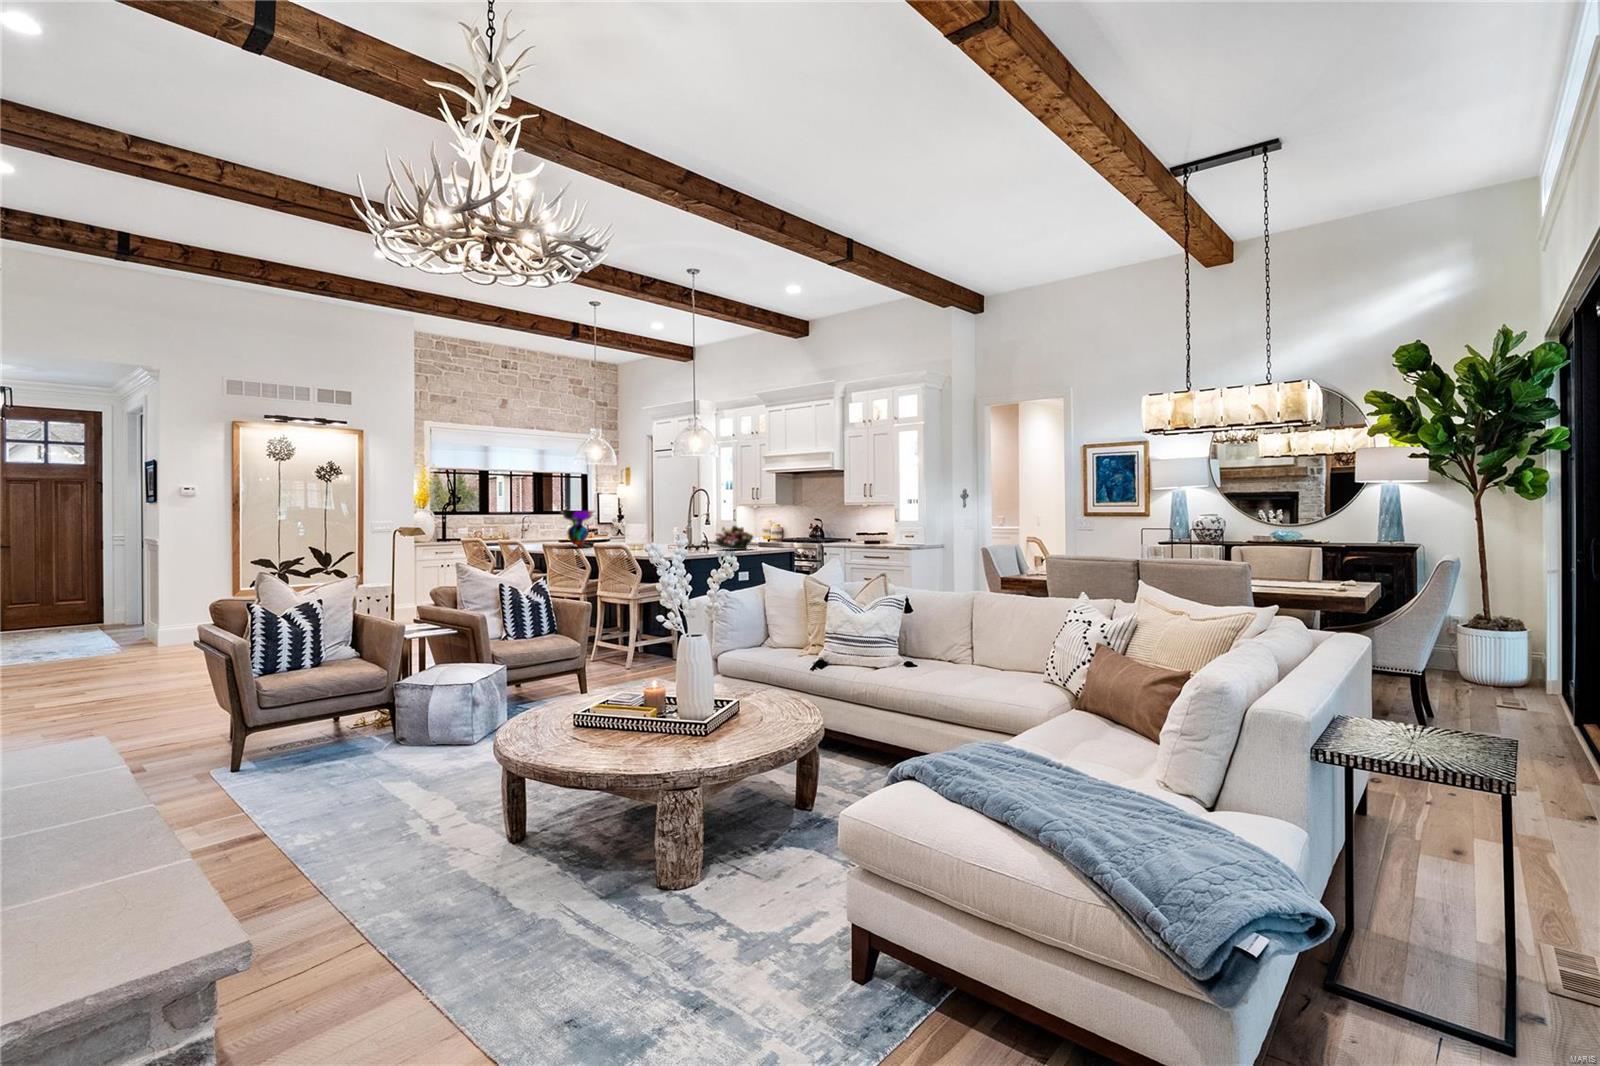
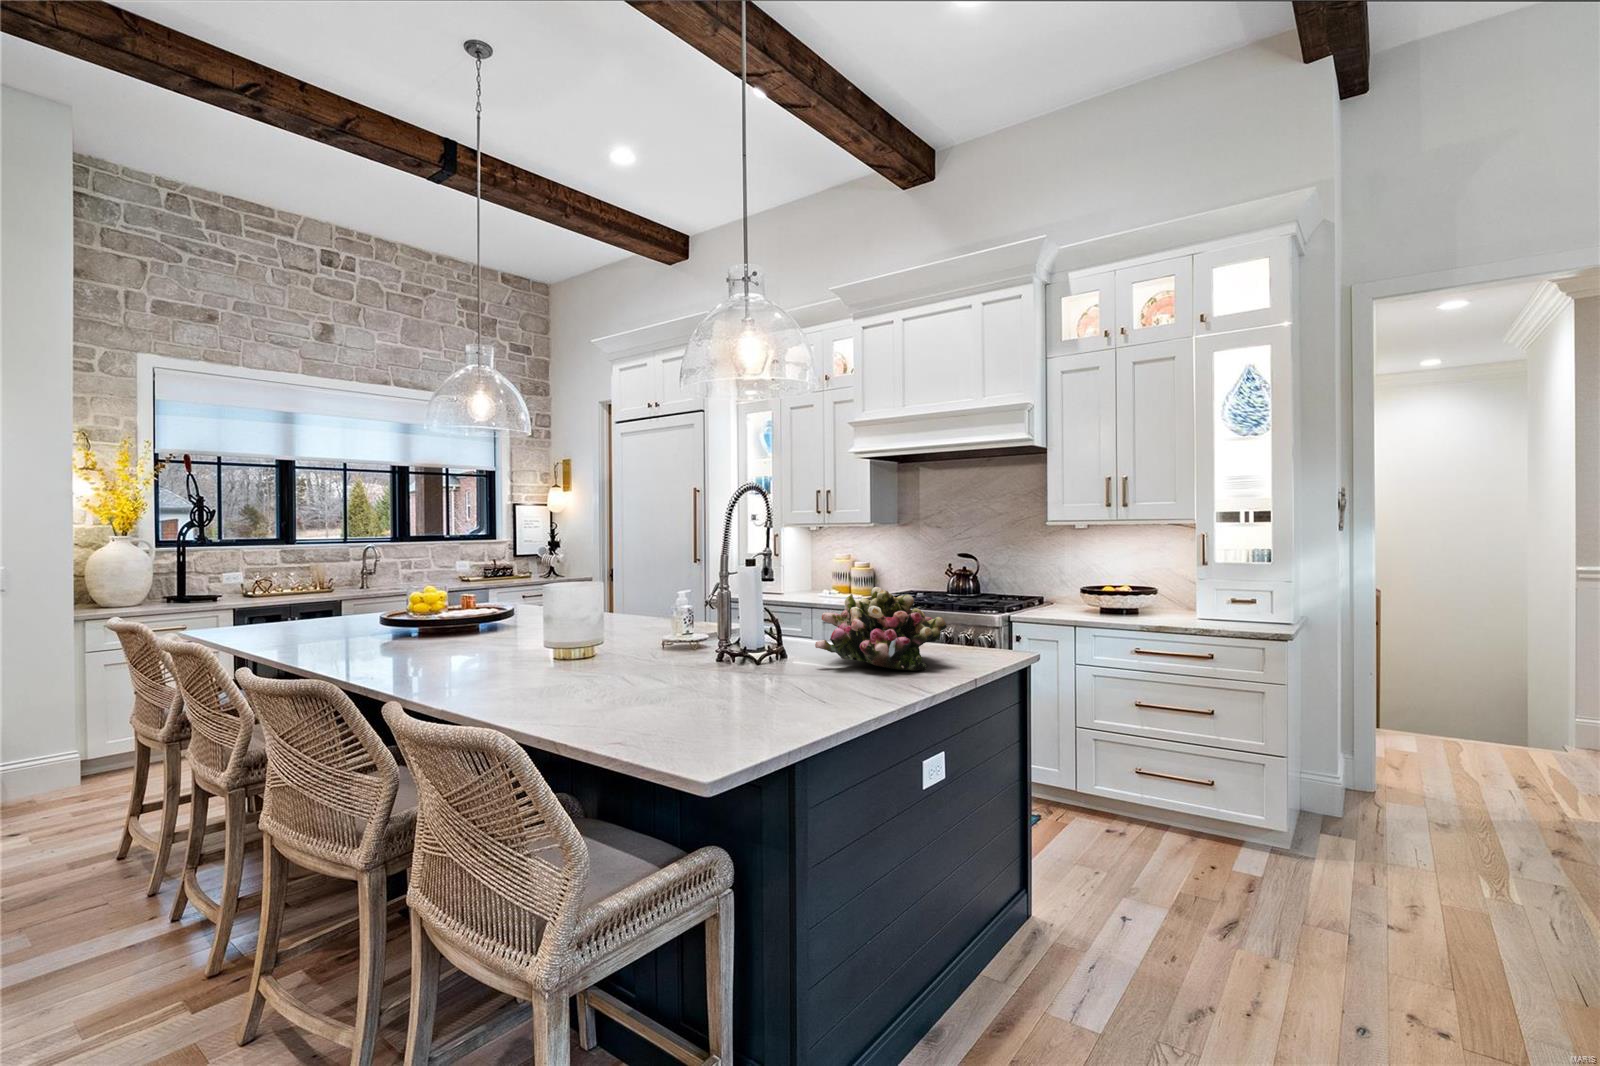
decorative bowl: present [561,511,594,548] -> none [358,543,466,652]

